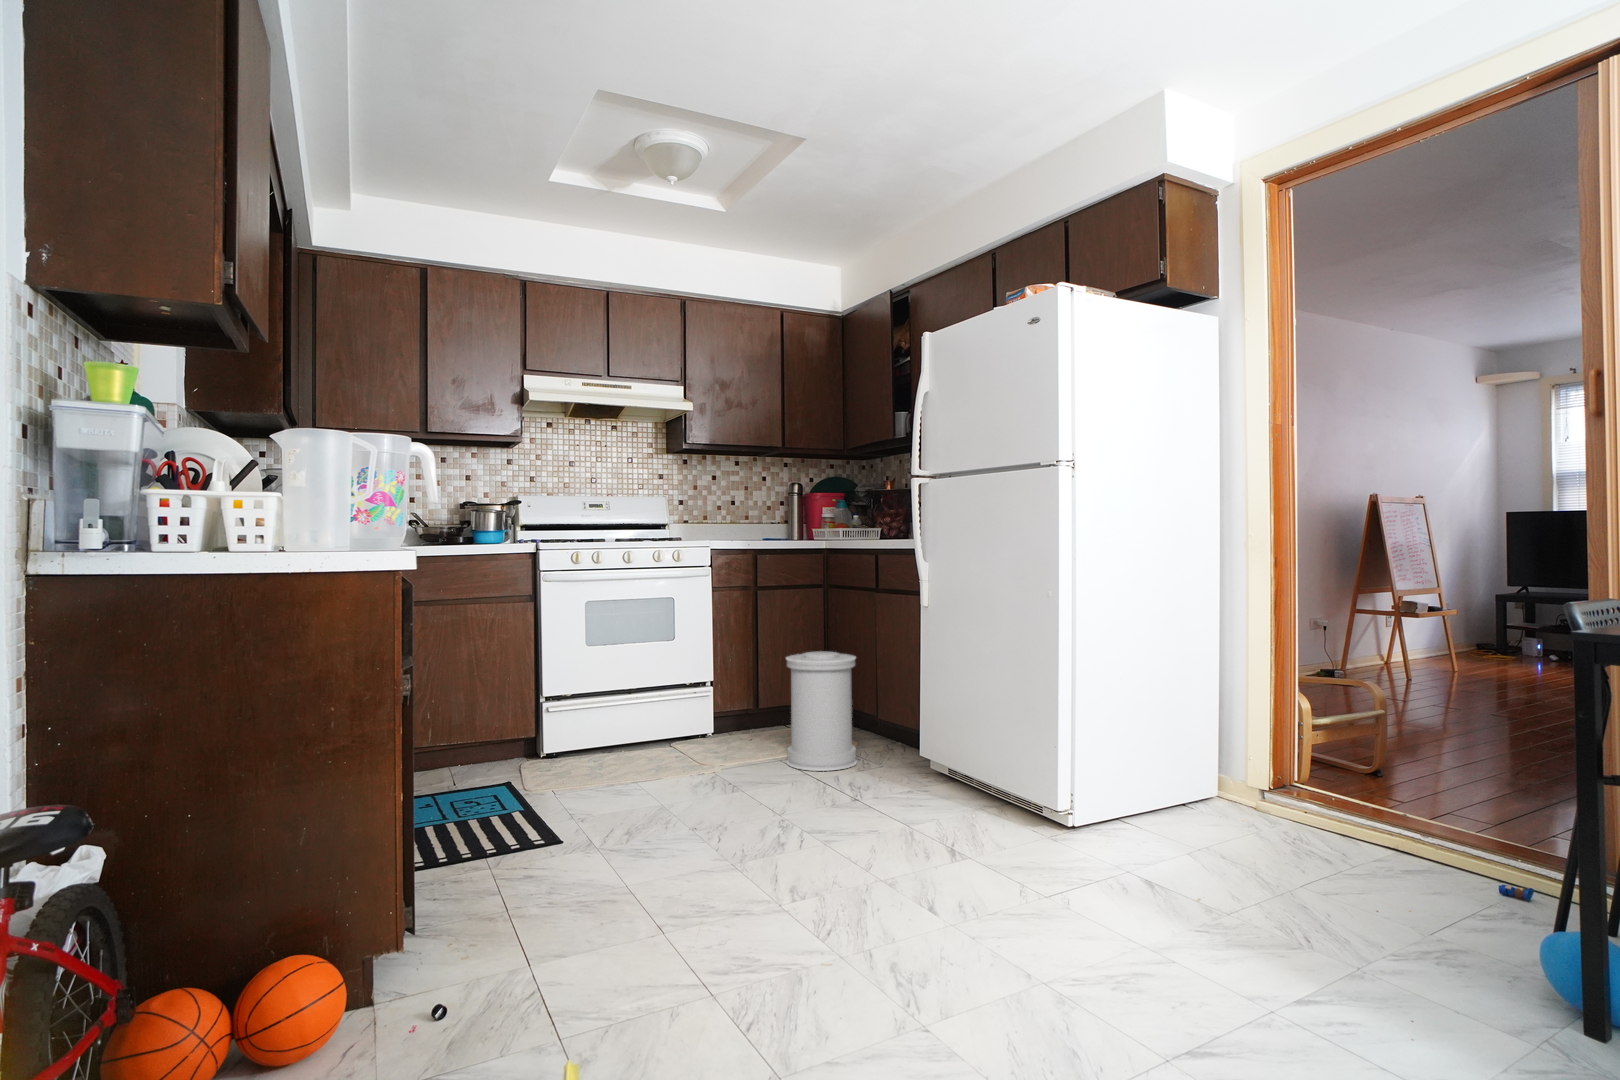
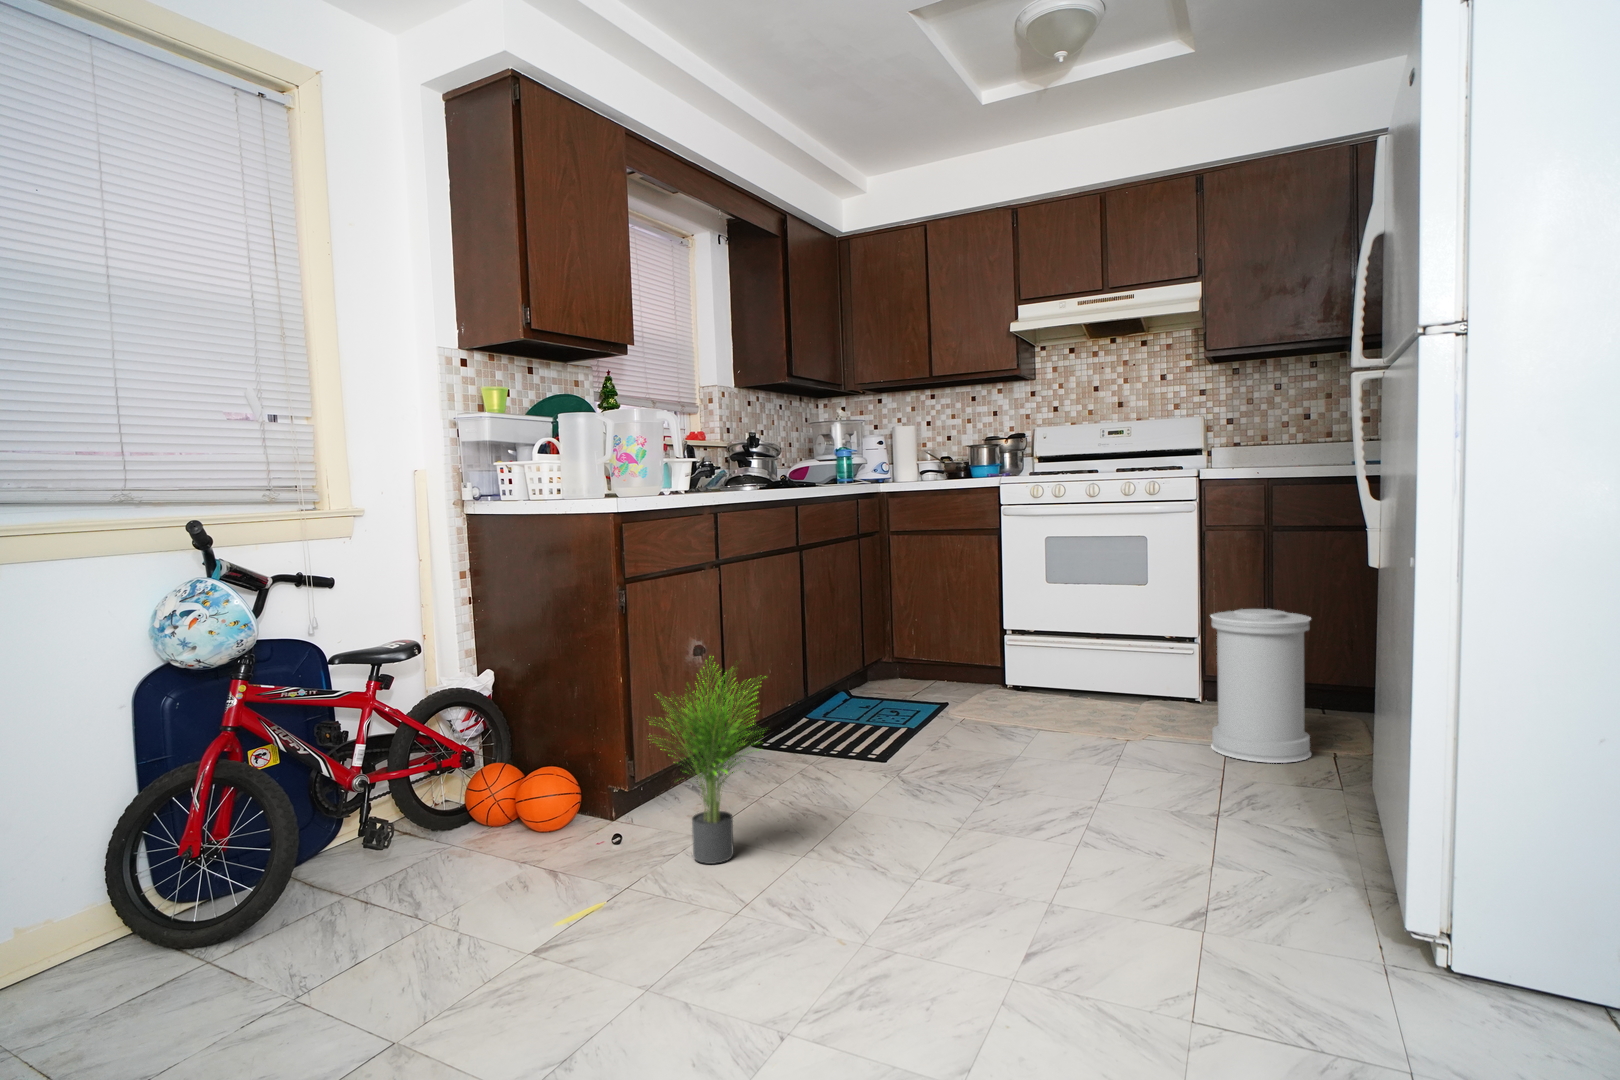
potted plant: none [534,738,710,991] -> present [653,657,754,864]

